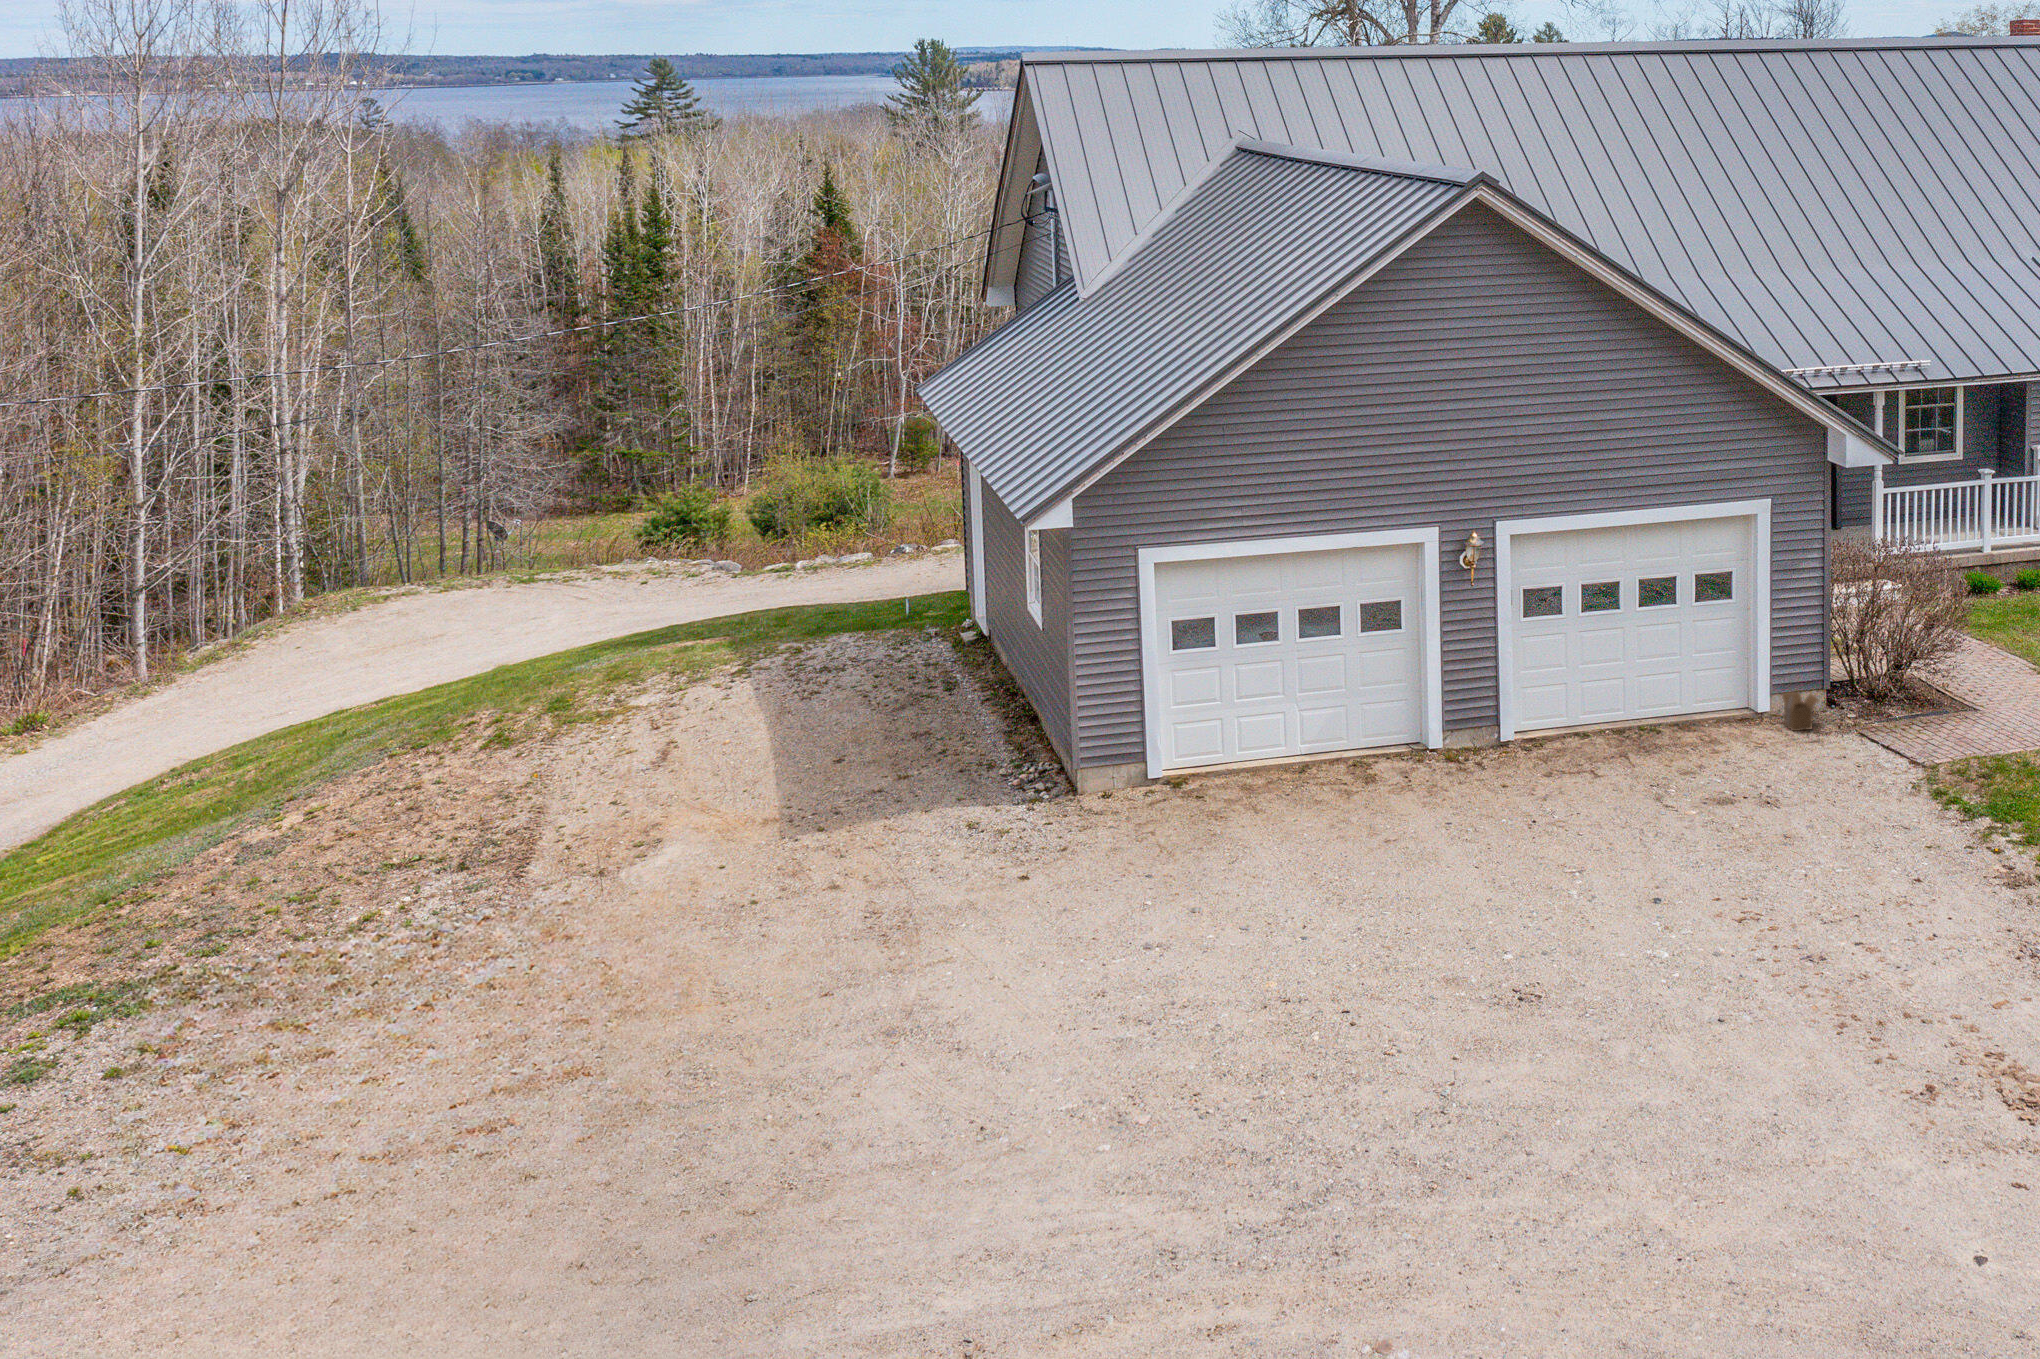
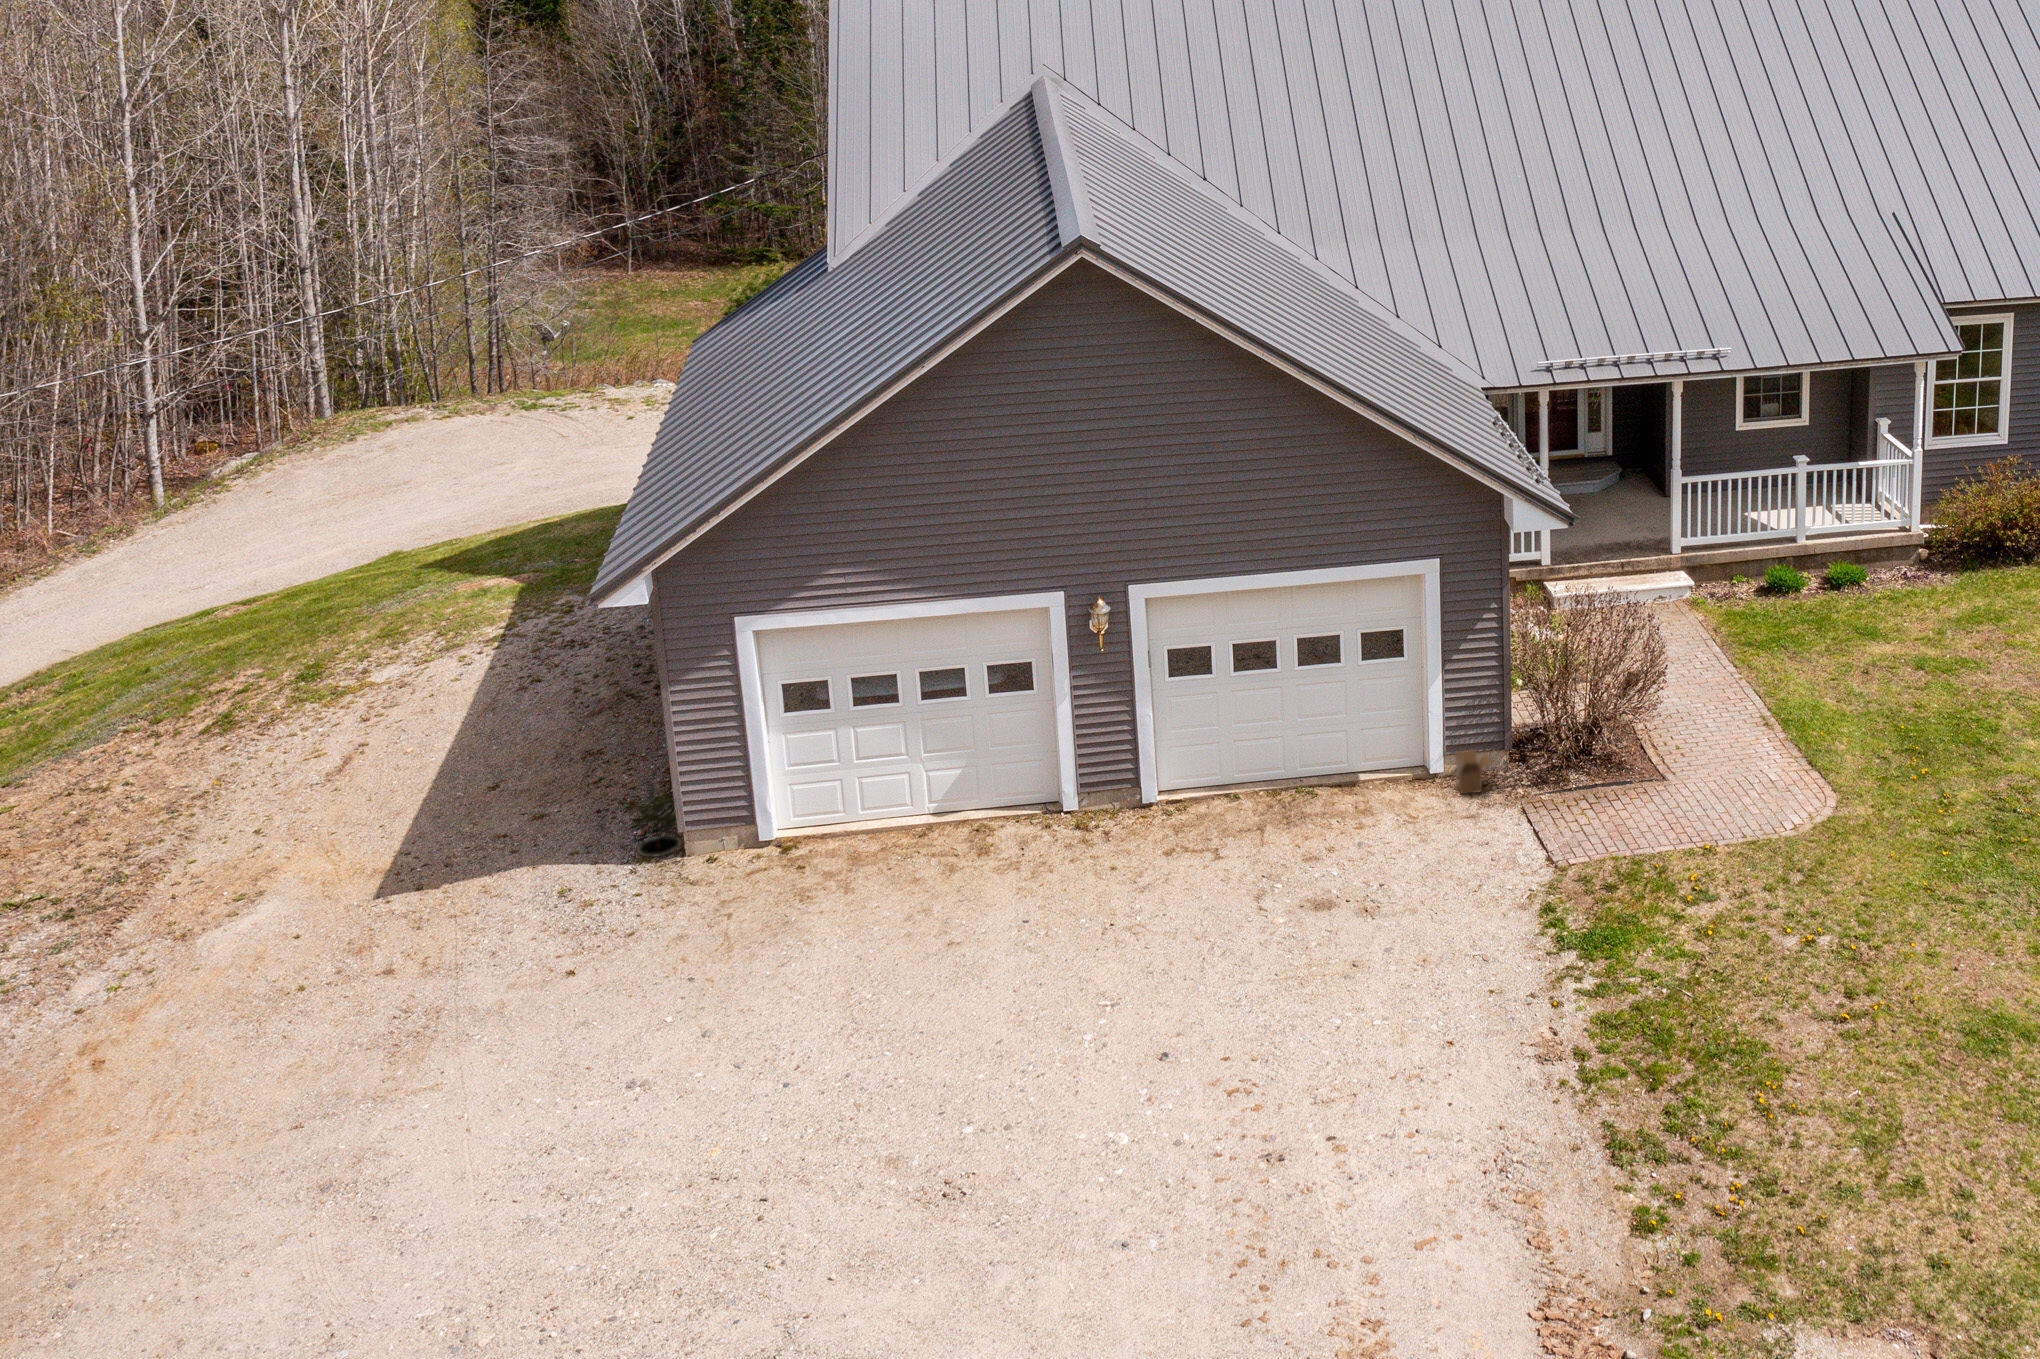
potted tree: none [1010,722,1064,800] -> present [628,783,681,857]

